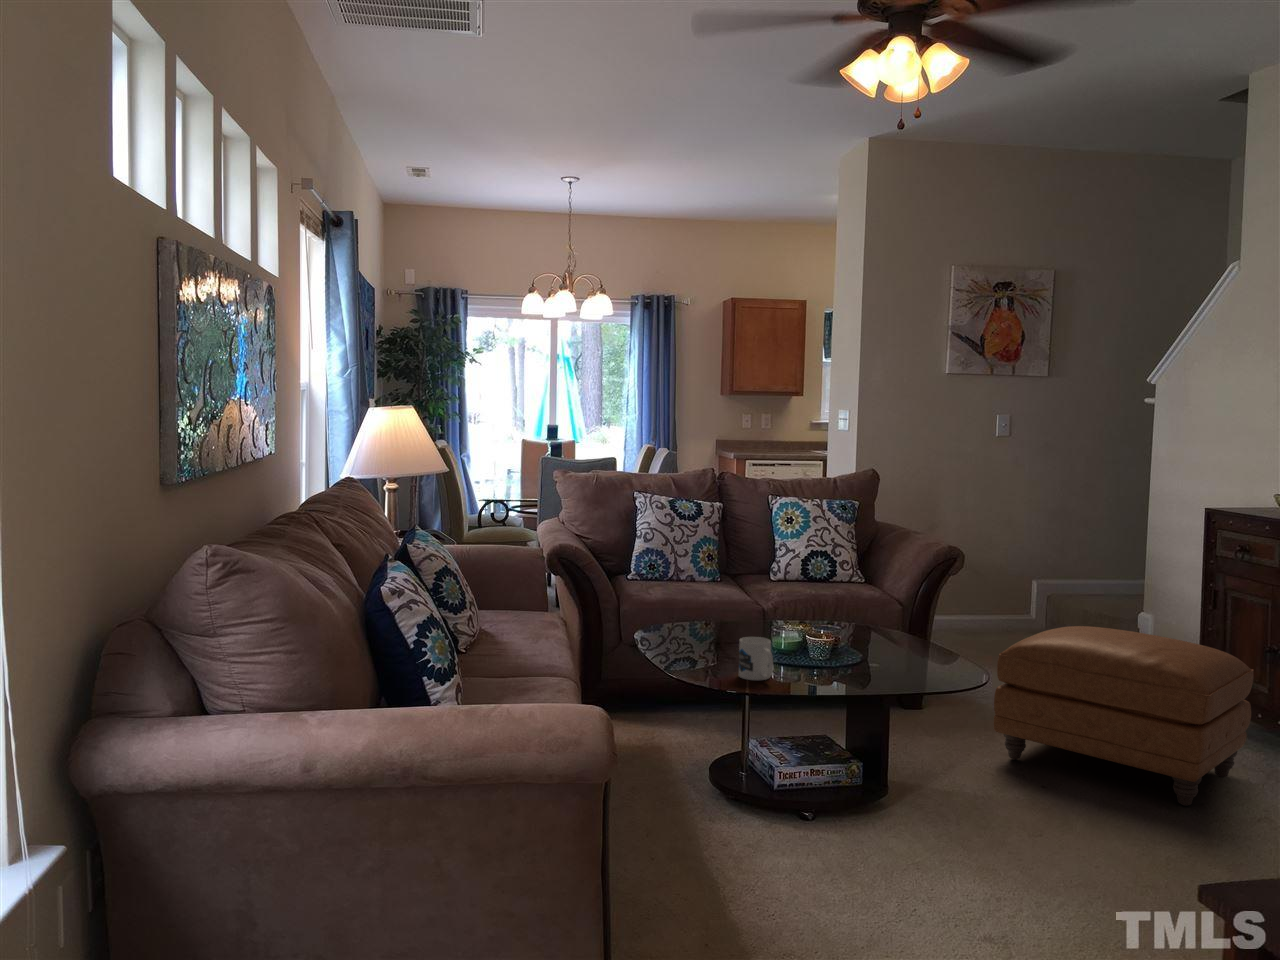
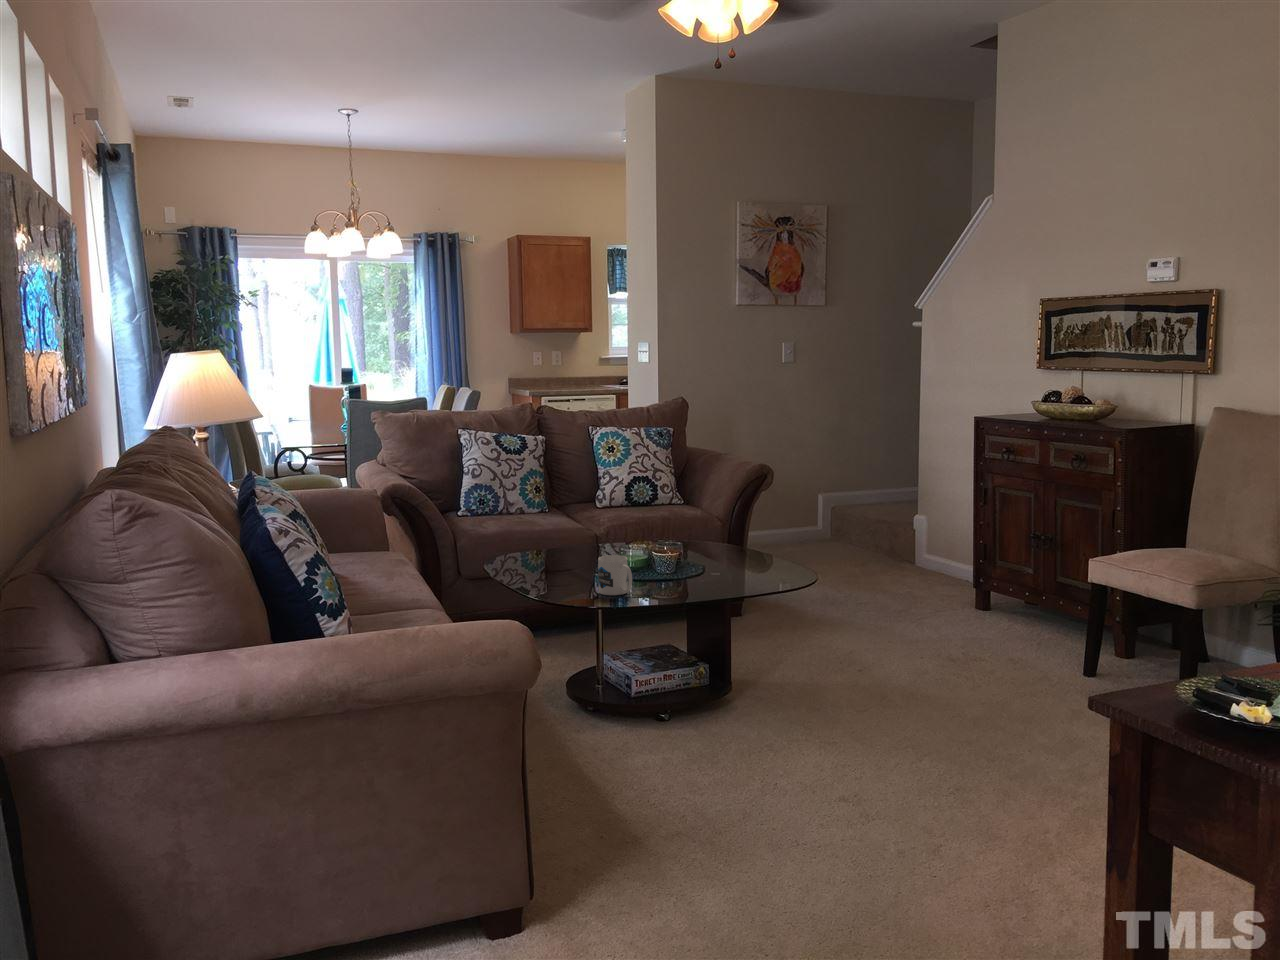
ottoman: present [994,626,1254,806] -> none [812,527,1022,673]

